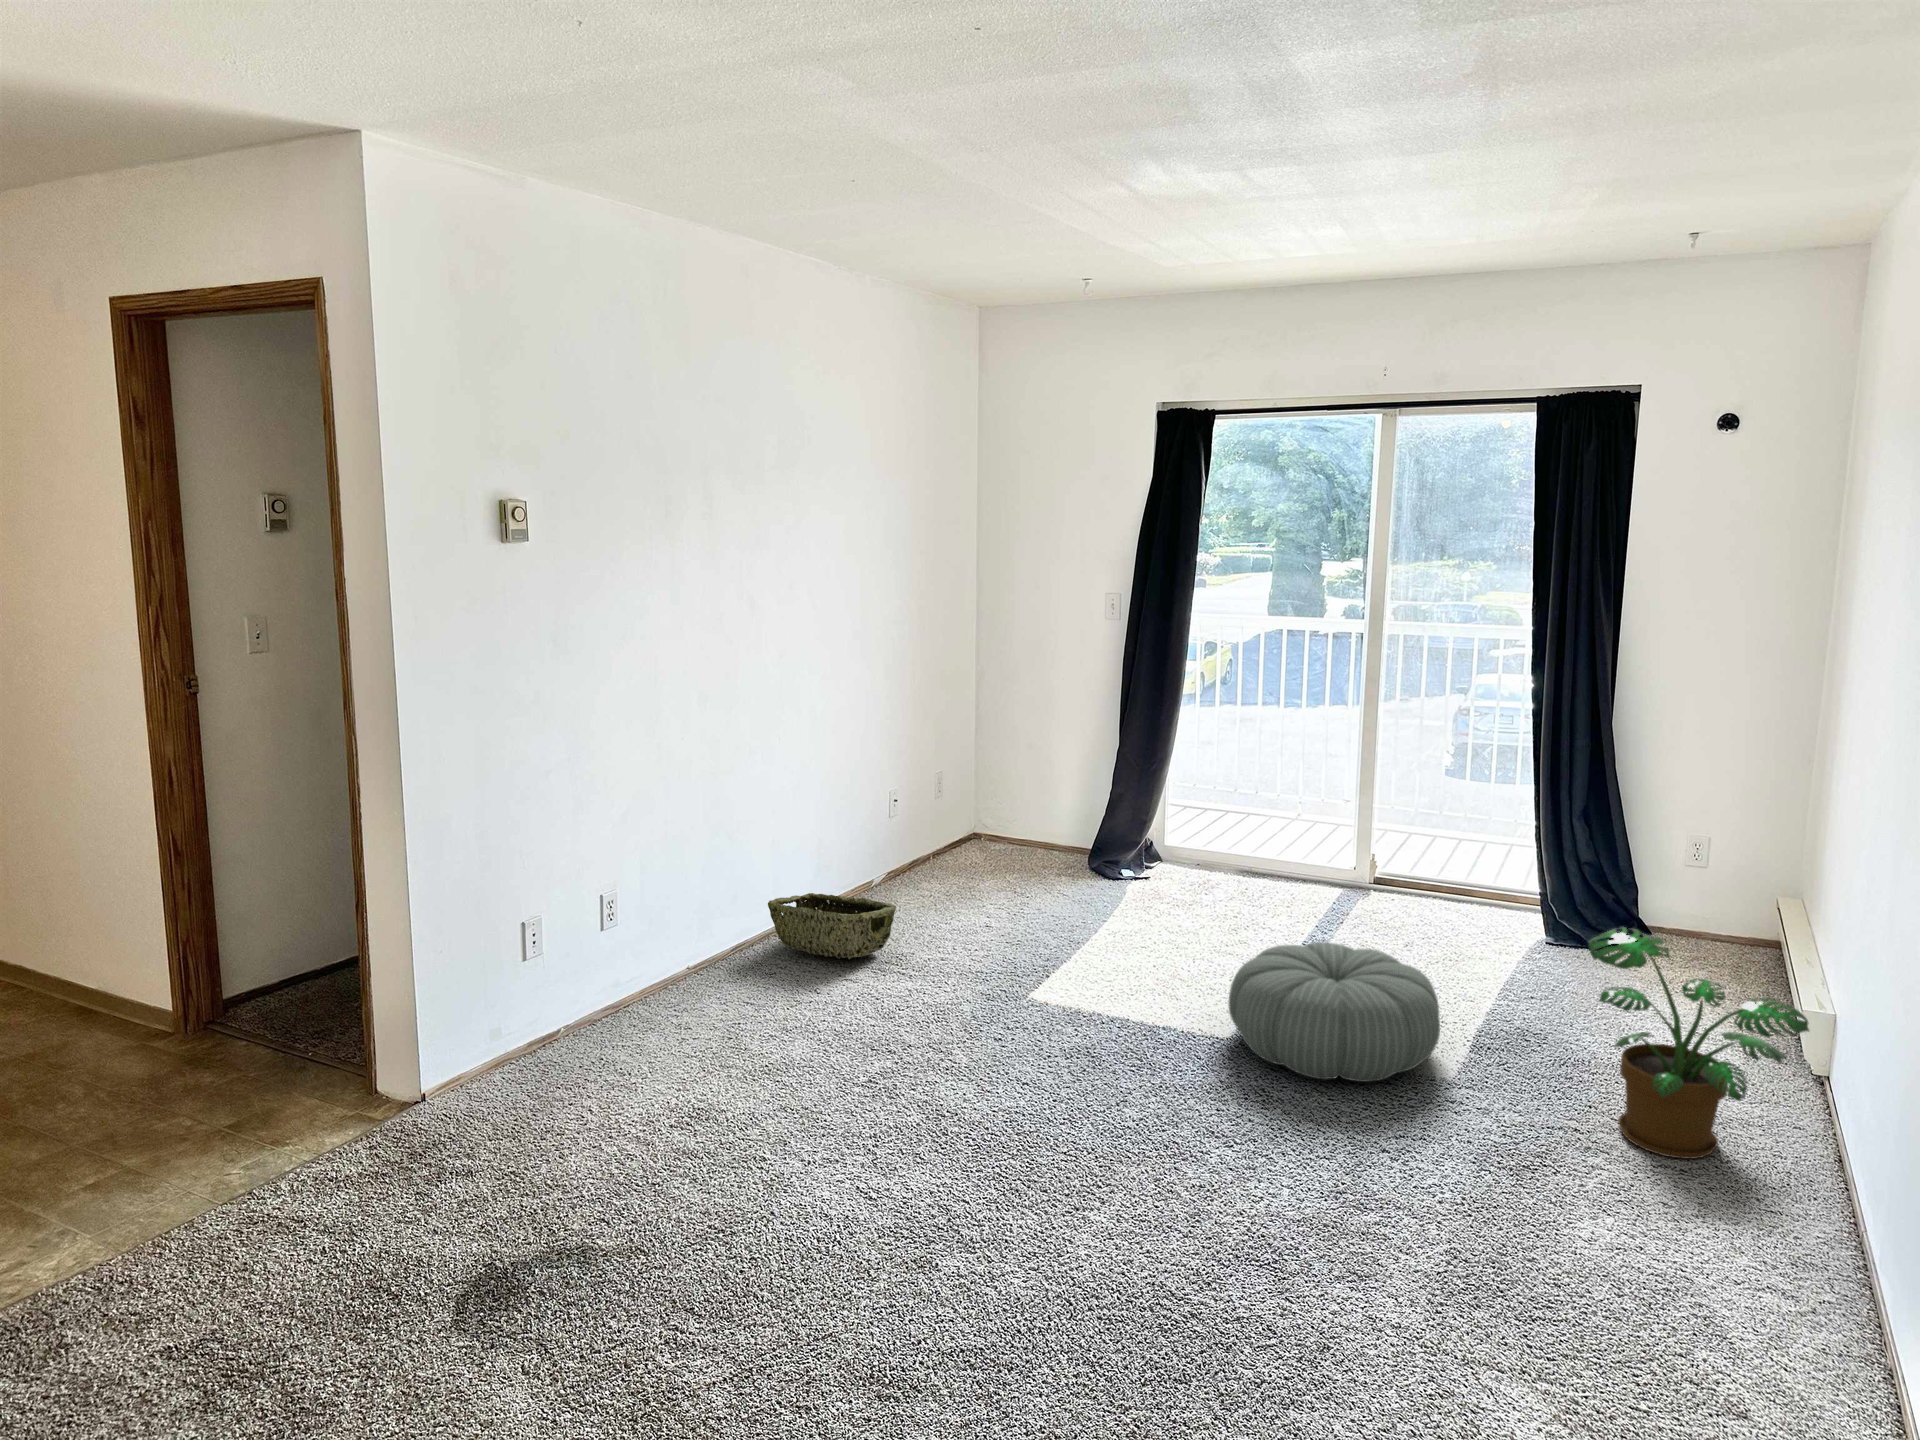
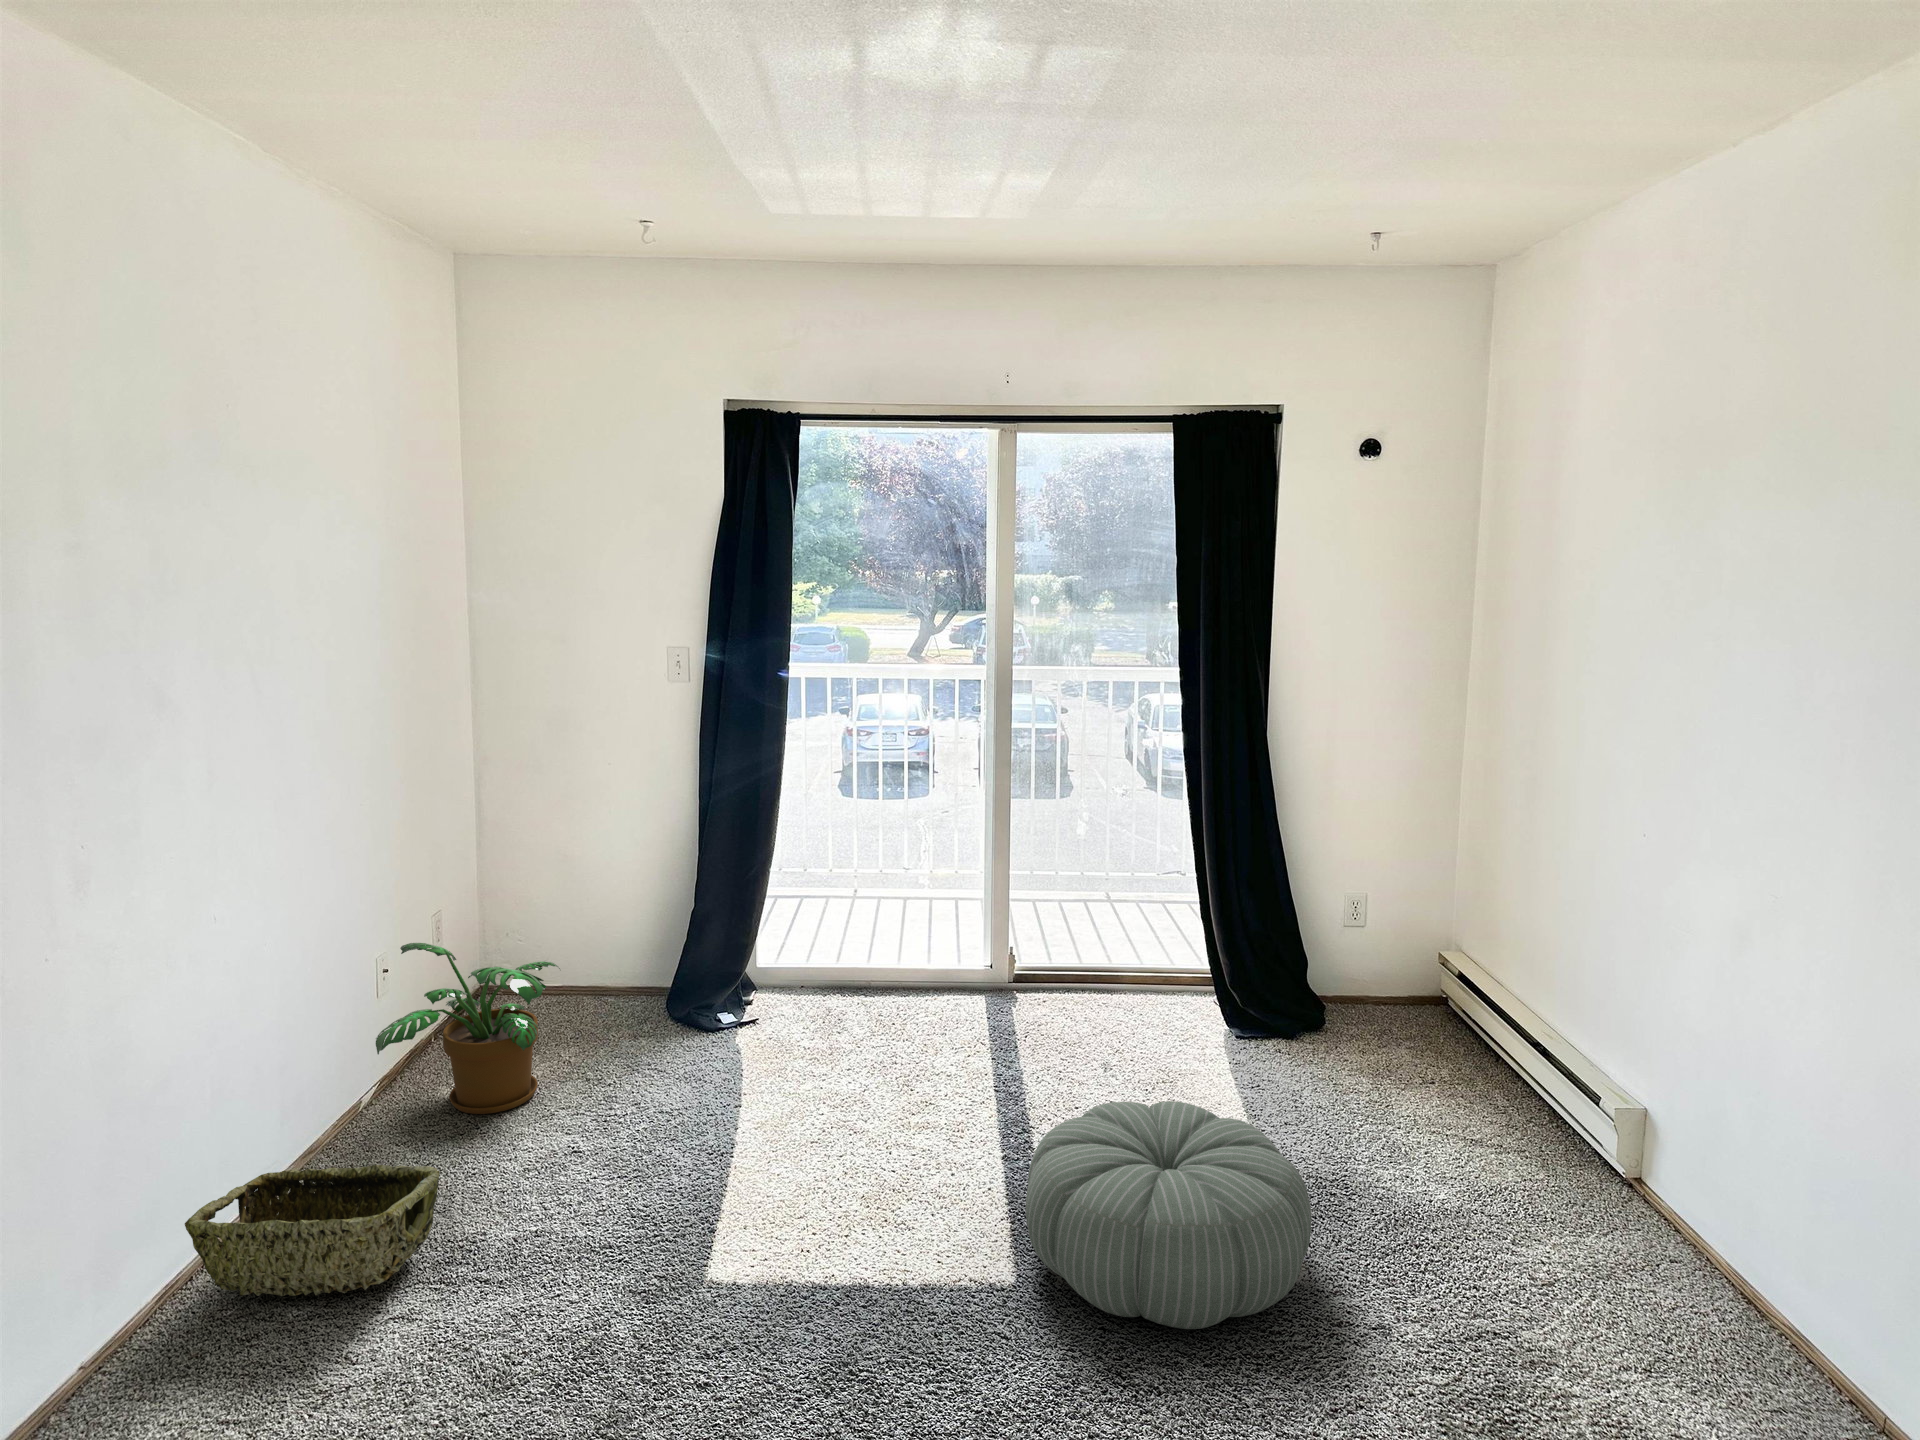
potted plant: present [1589,927,1809,1159] -> present [376,943,560,1114]

